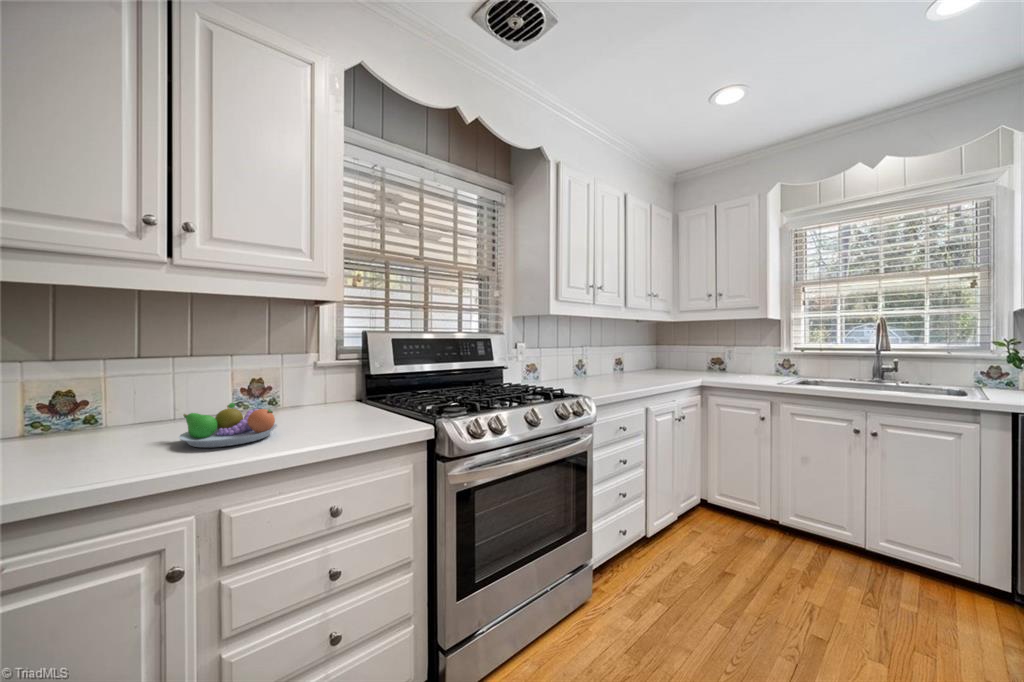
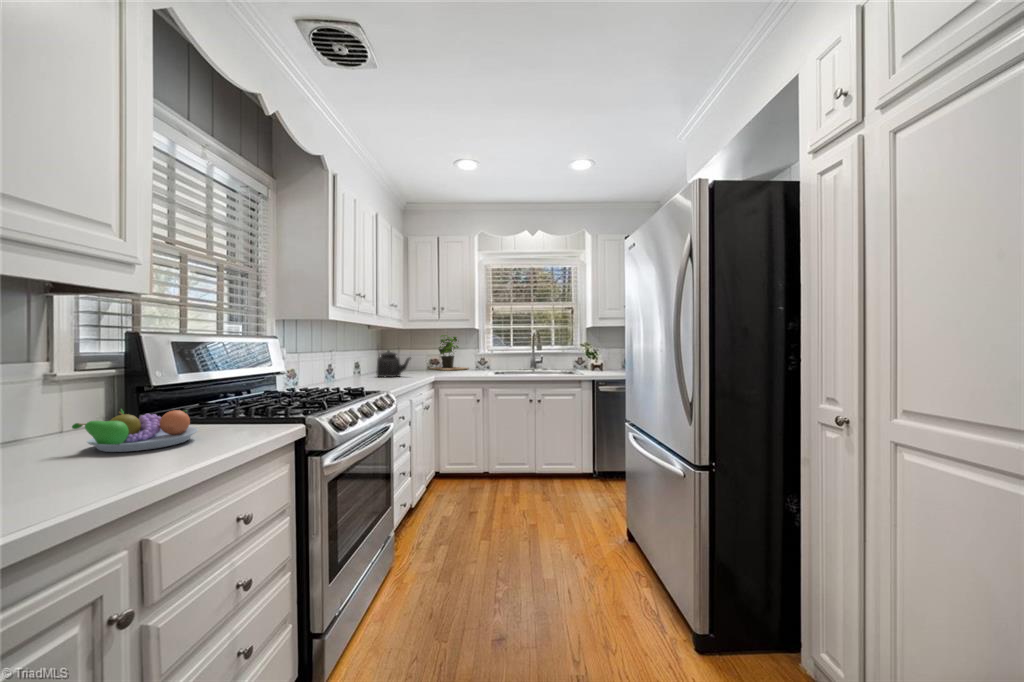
potted plant: none [707,328,765,373] -> present [428,335,469,371]
kettle: none [623,339,662,378] -> present [376,345,411,377]

